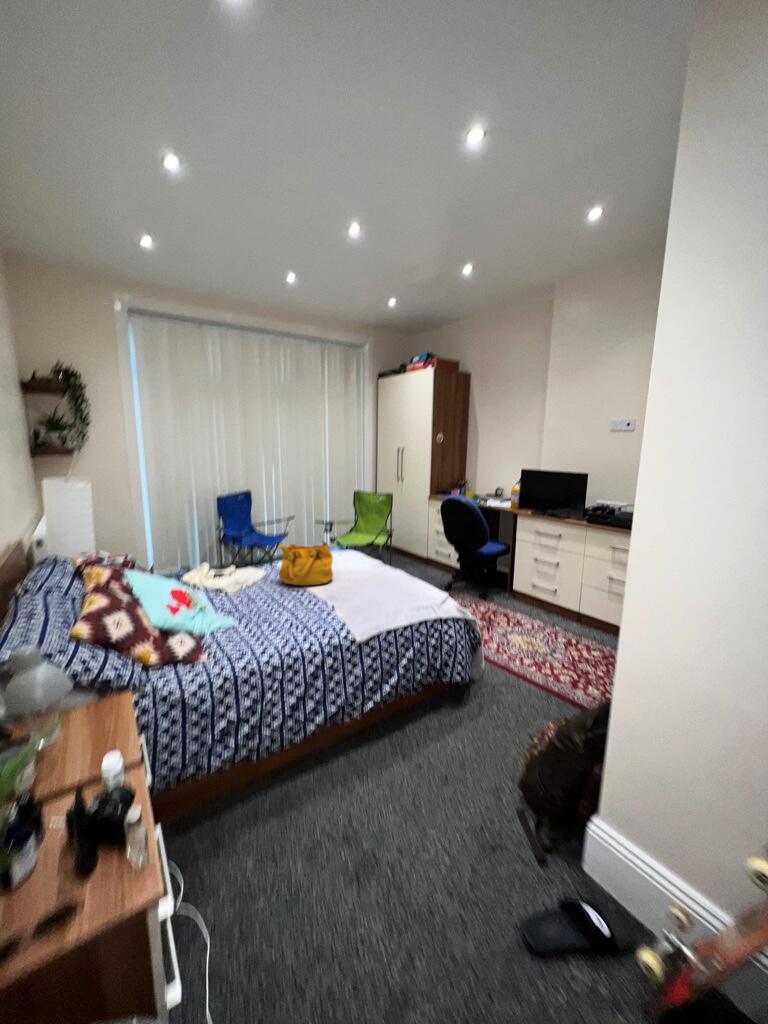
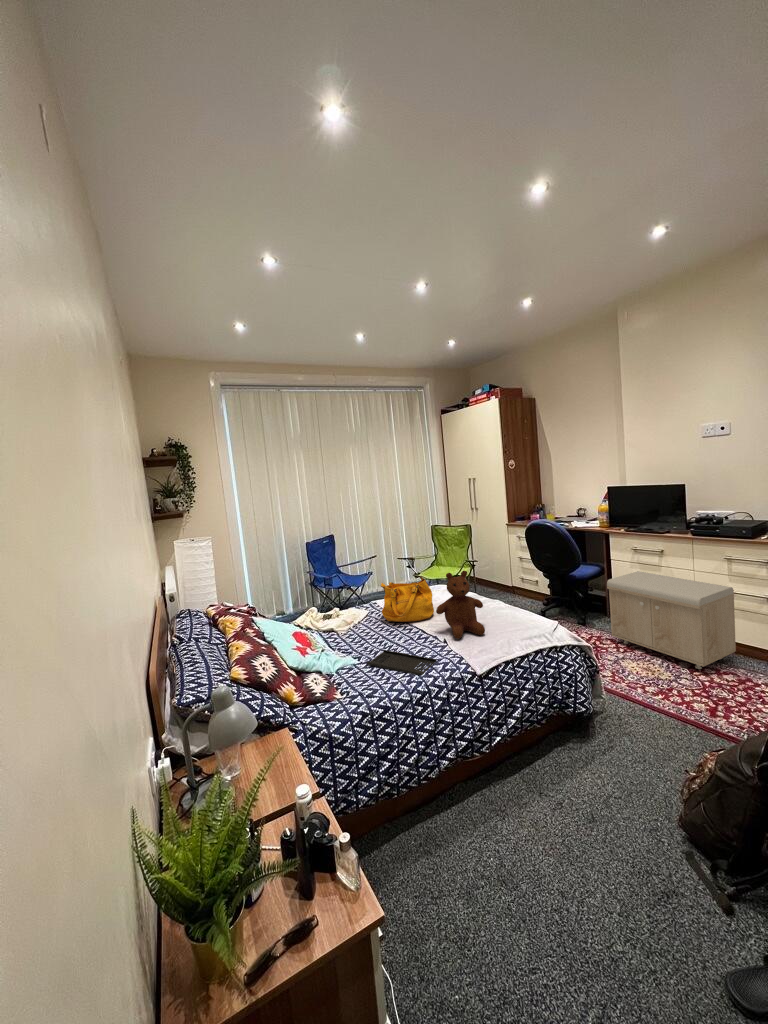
teddy bear: none [330,538,379,605] -> present [436,571,485,639]
storage bench: none [505,552,613,645] -> present [607,571,736,669]
tray: none [246,612,319,641] -> present [367,650,437,675]

